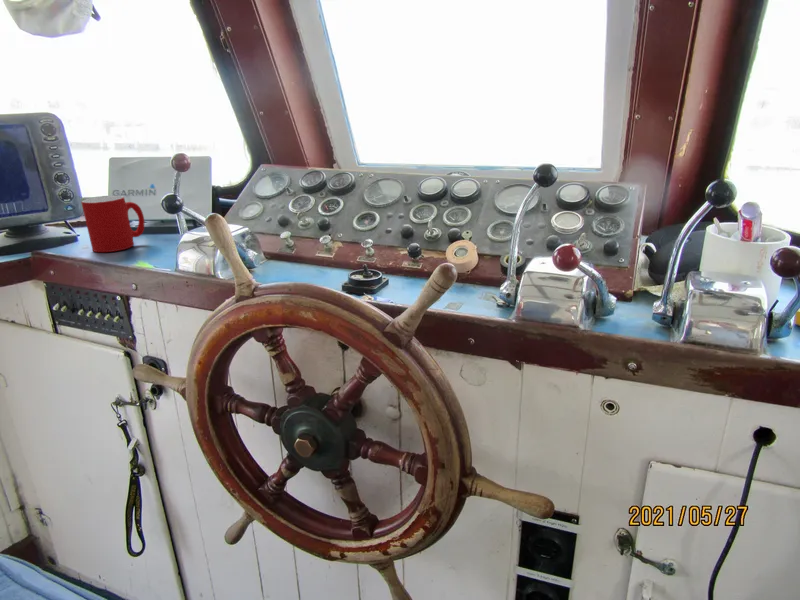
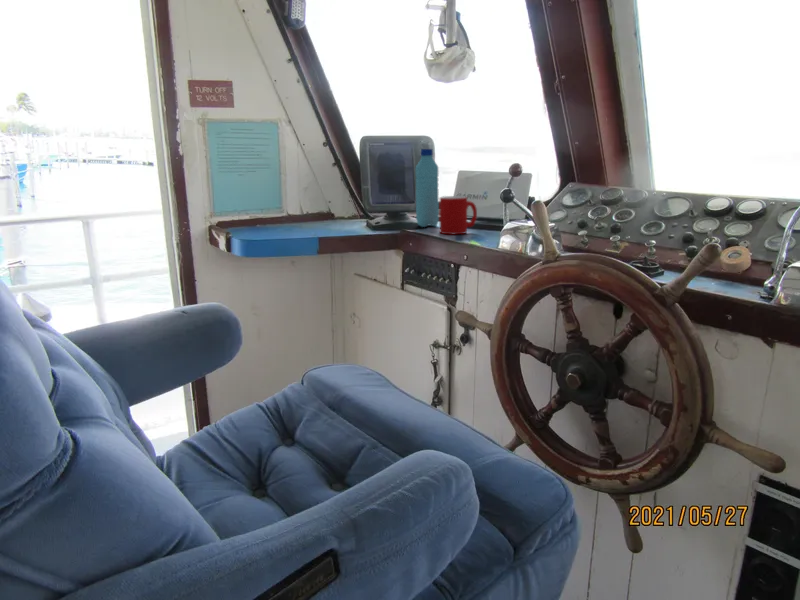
water bottle: none [36,130,90,242] -> present [416,149,439,227]

